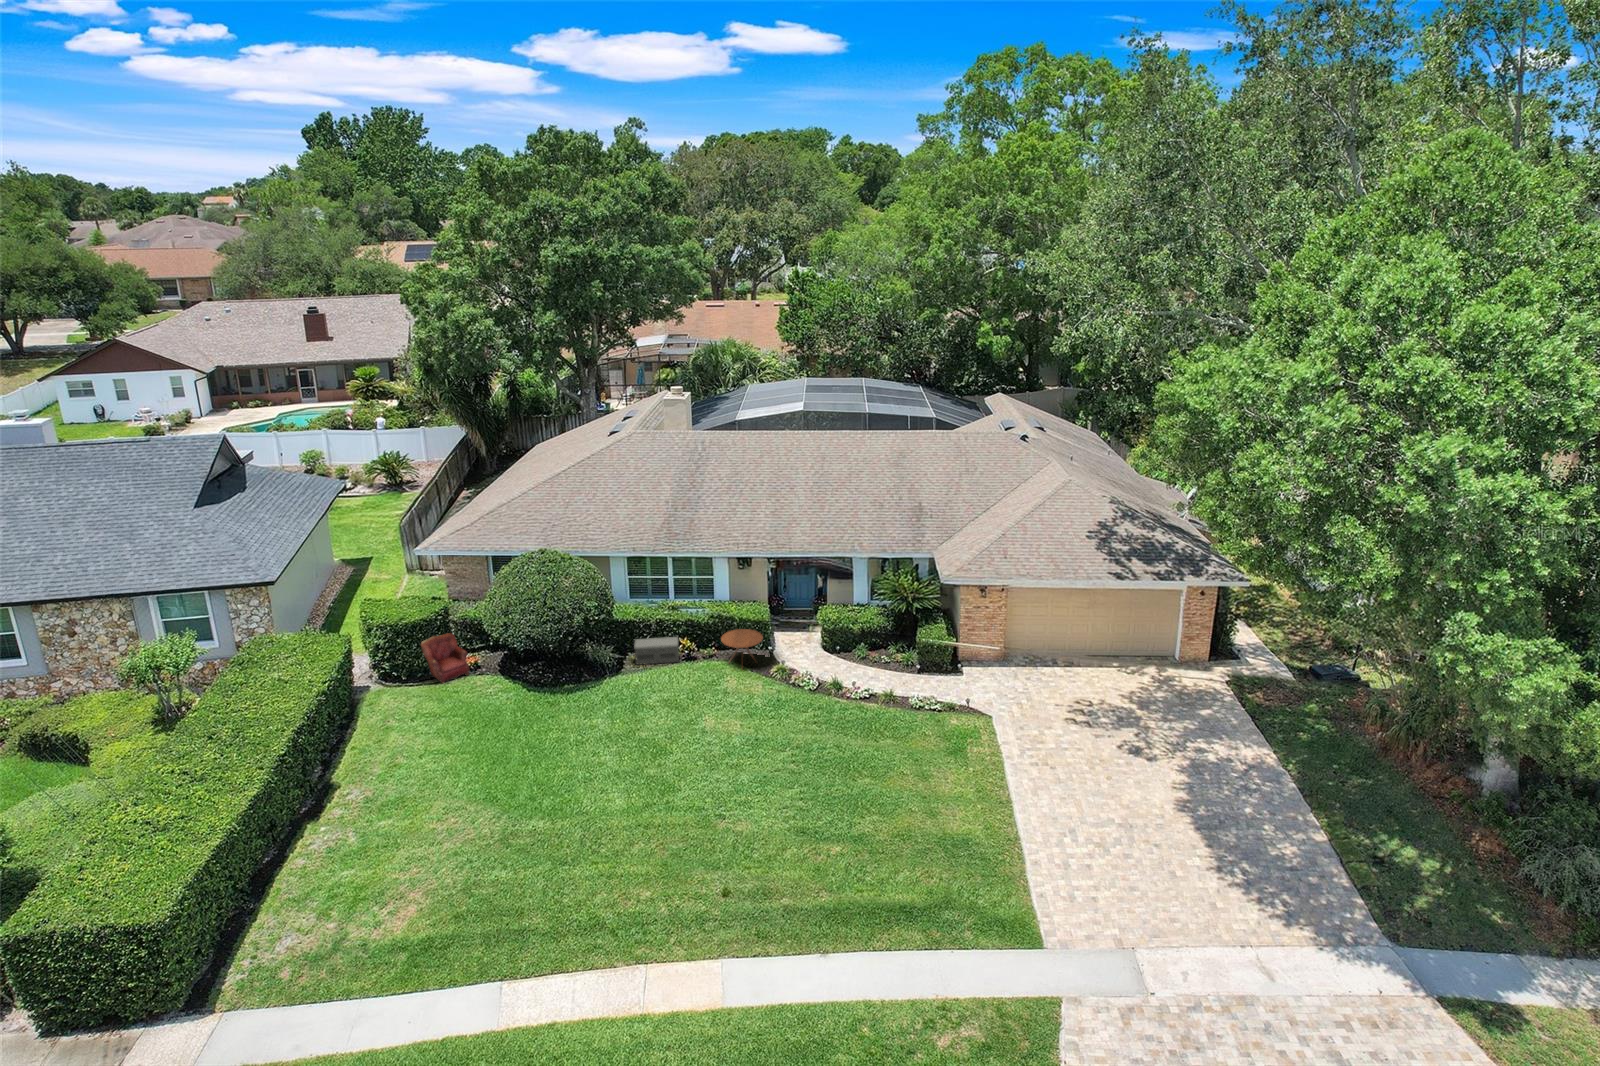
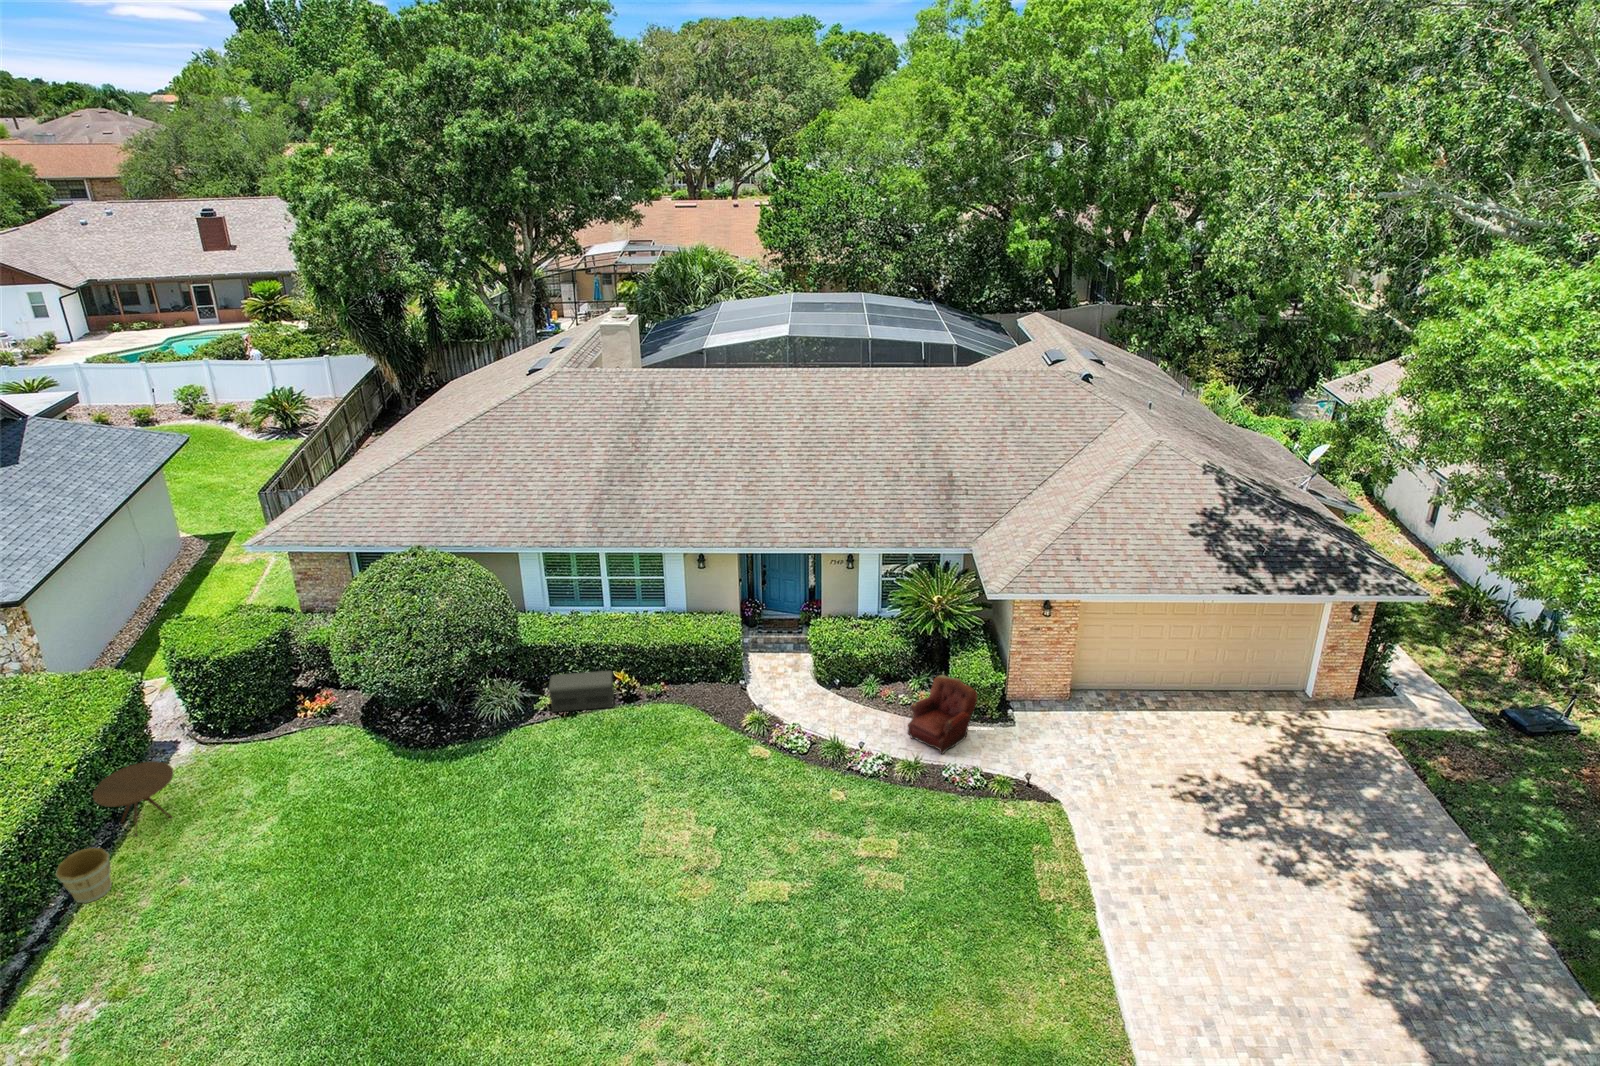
round table: present [721,629,763,663] -> present [93,761,174,836]
armchair: present [421,633,470,684] -> present [908,675,977,754]
wooden bucket: none [324,731,356,765] -> present [56,848,112,903]

